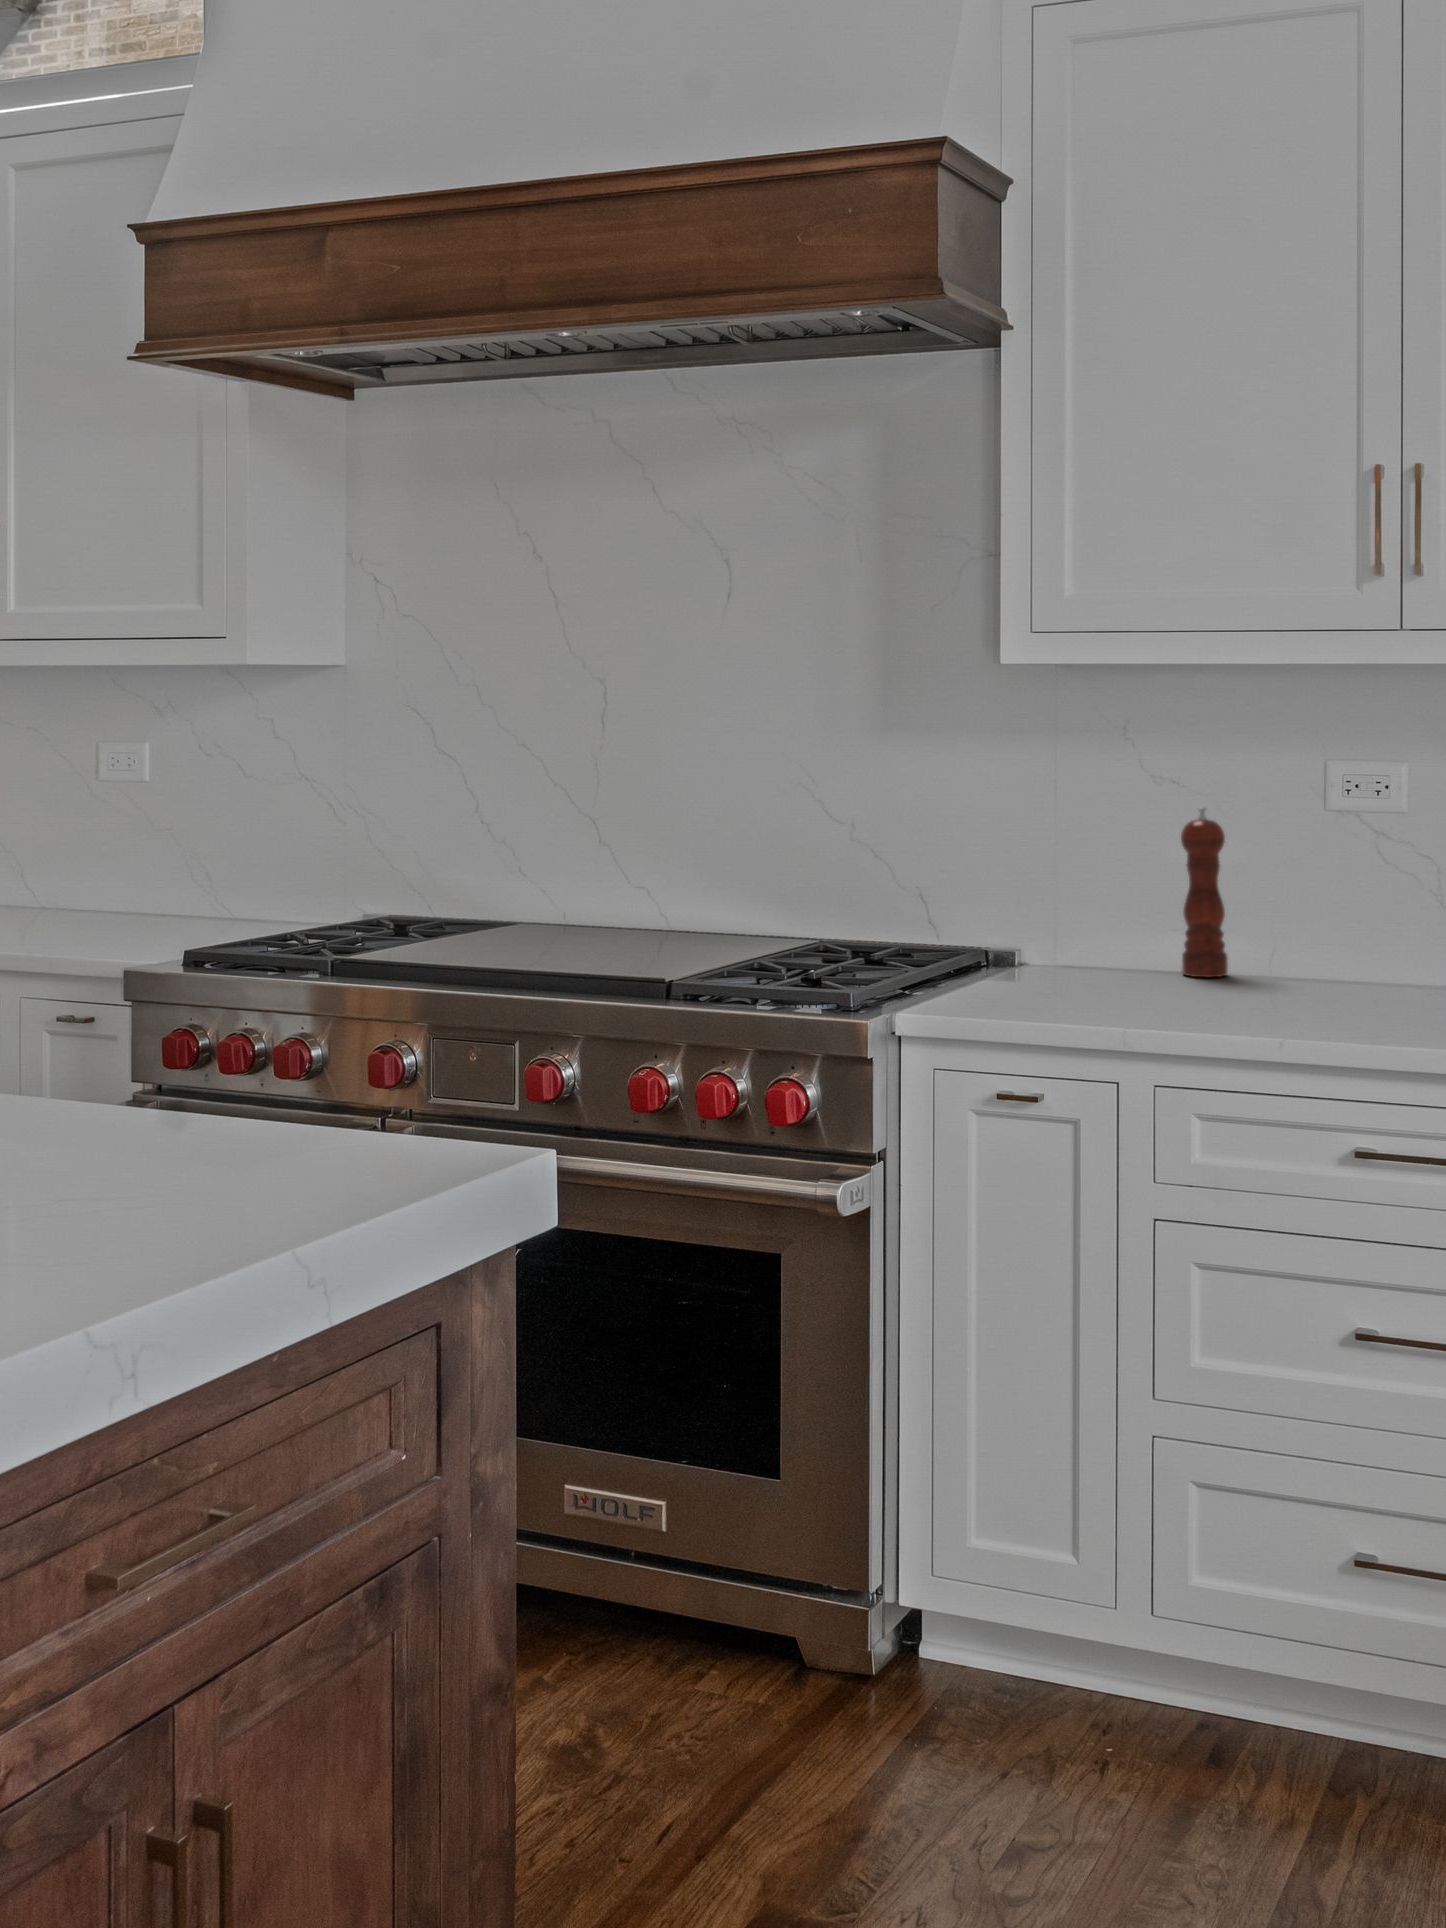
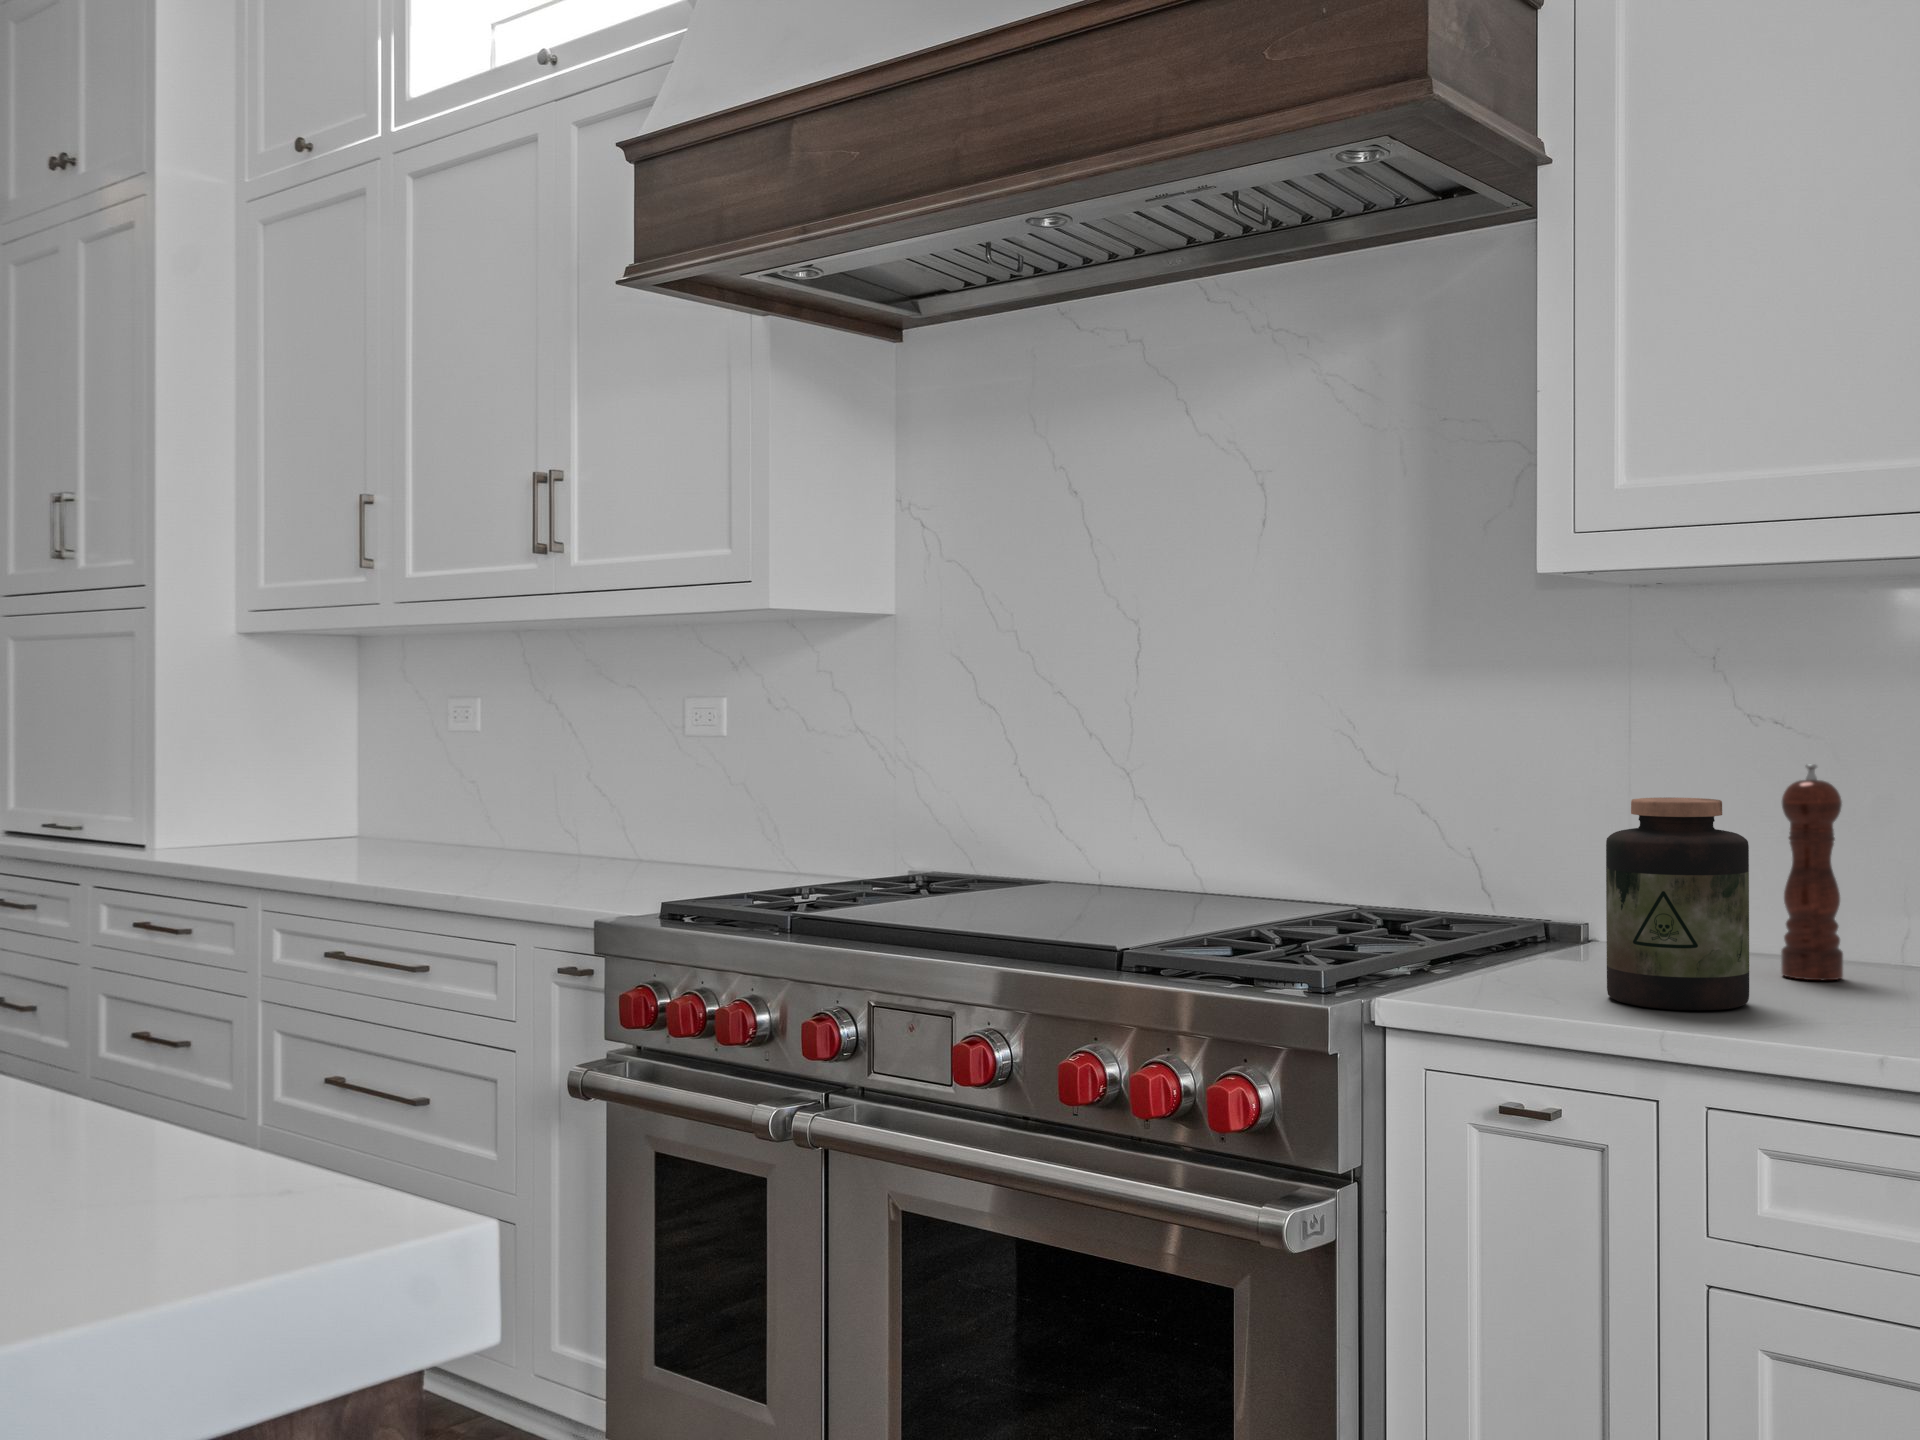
jar: none [1065,842,1172,1008] -> present [1606,798,1749,1010]

